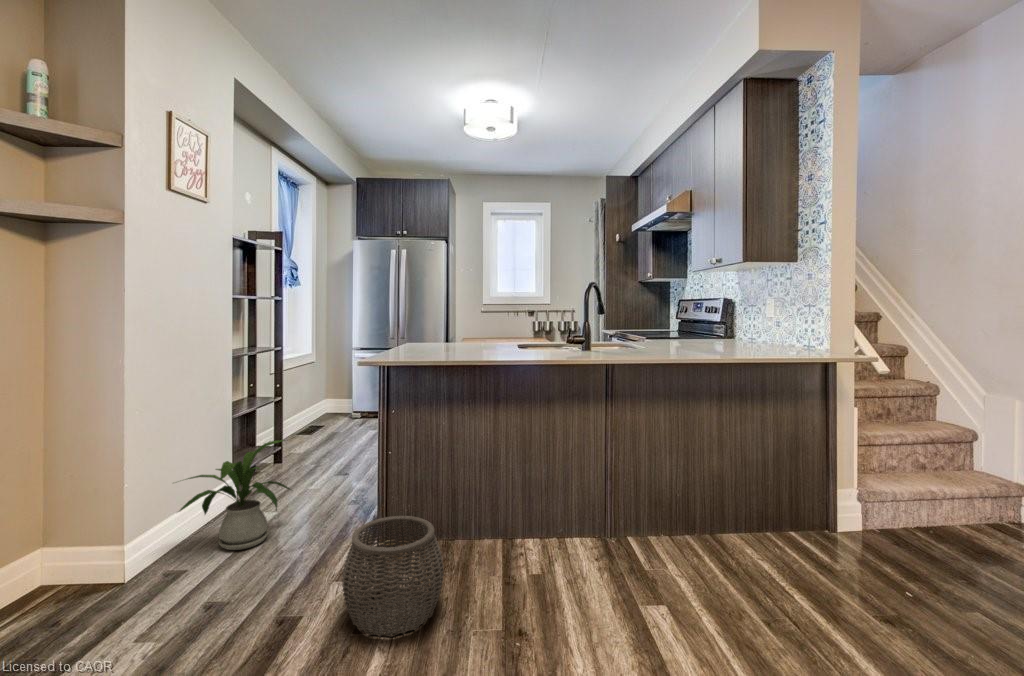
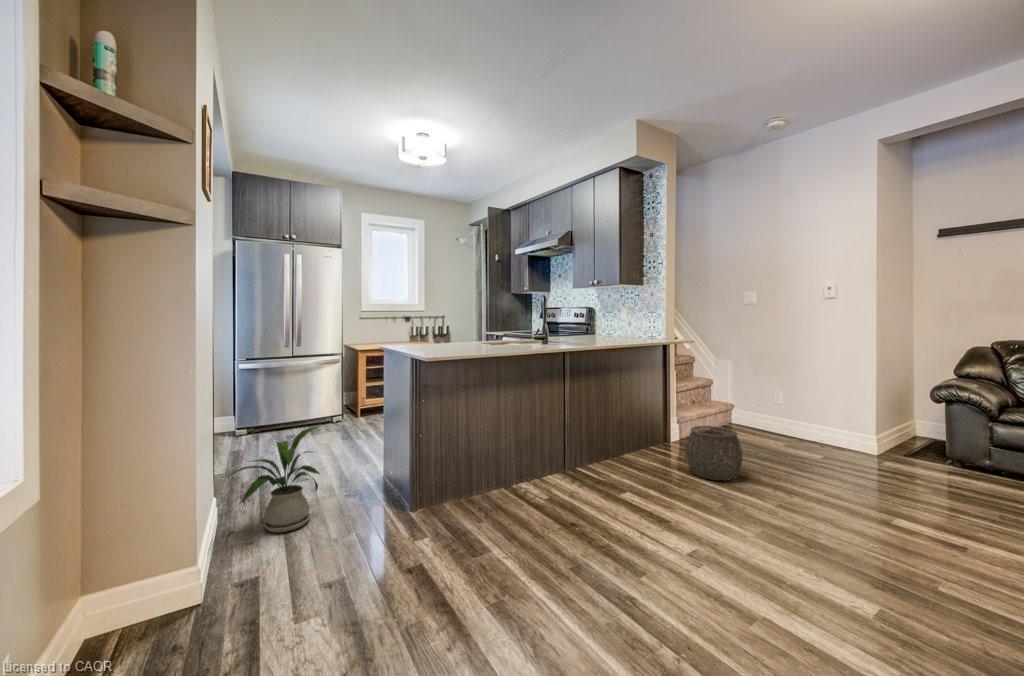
woven basket: present [342,516,444,637] -> present [686,426,743,481]

